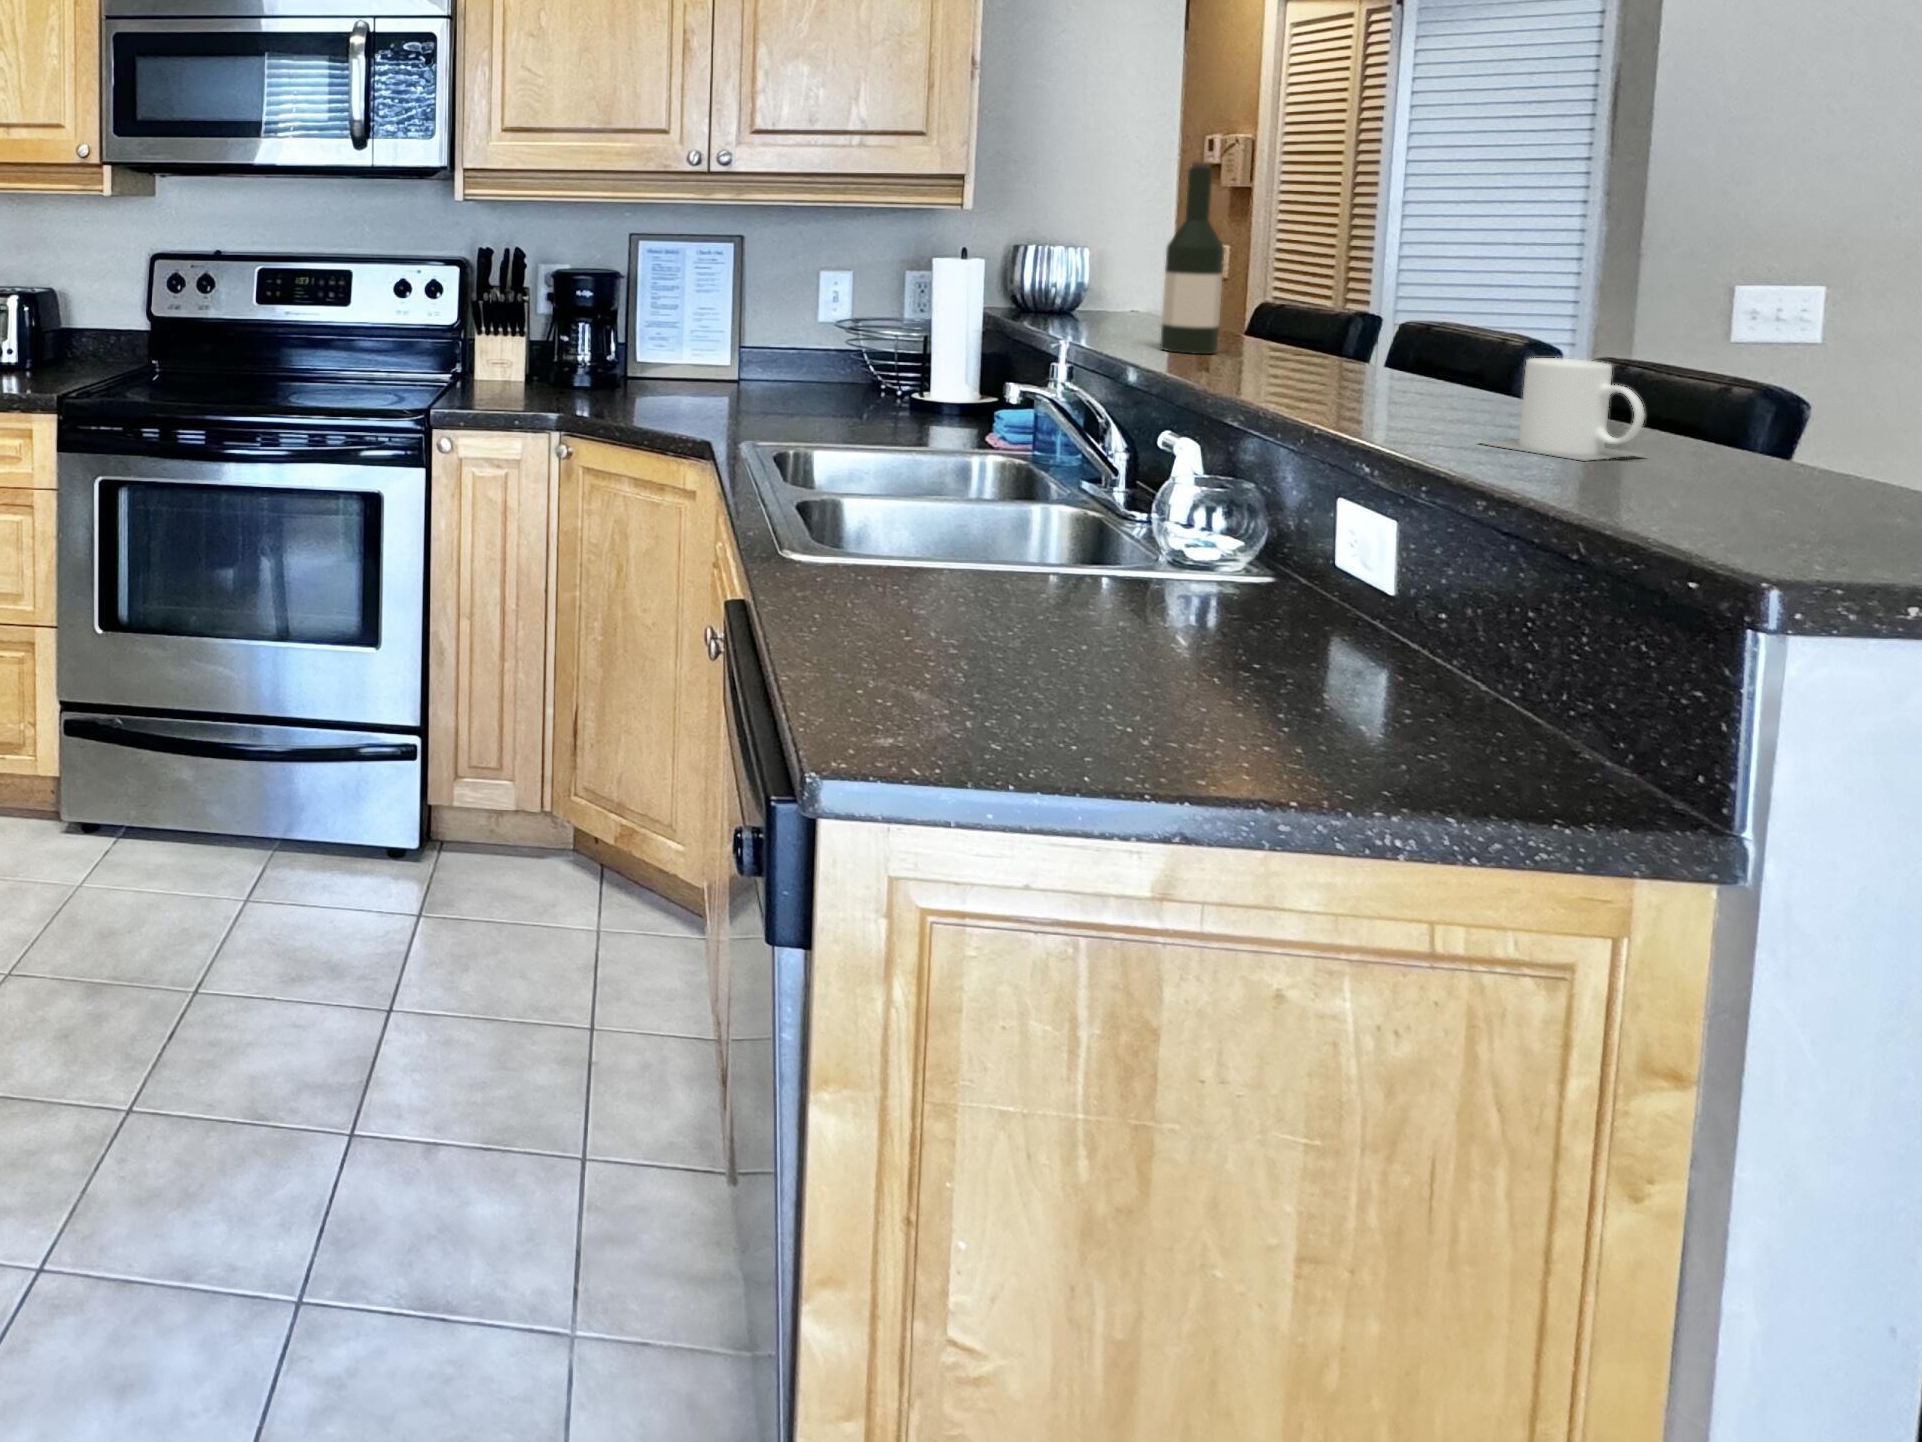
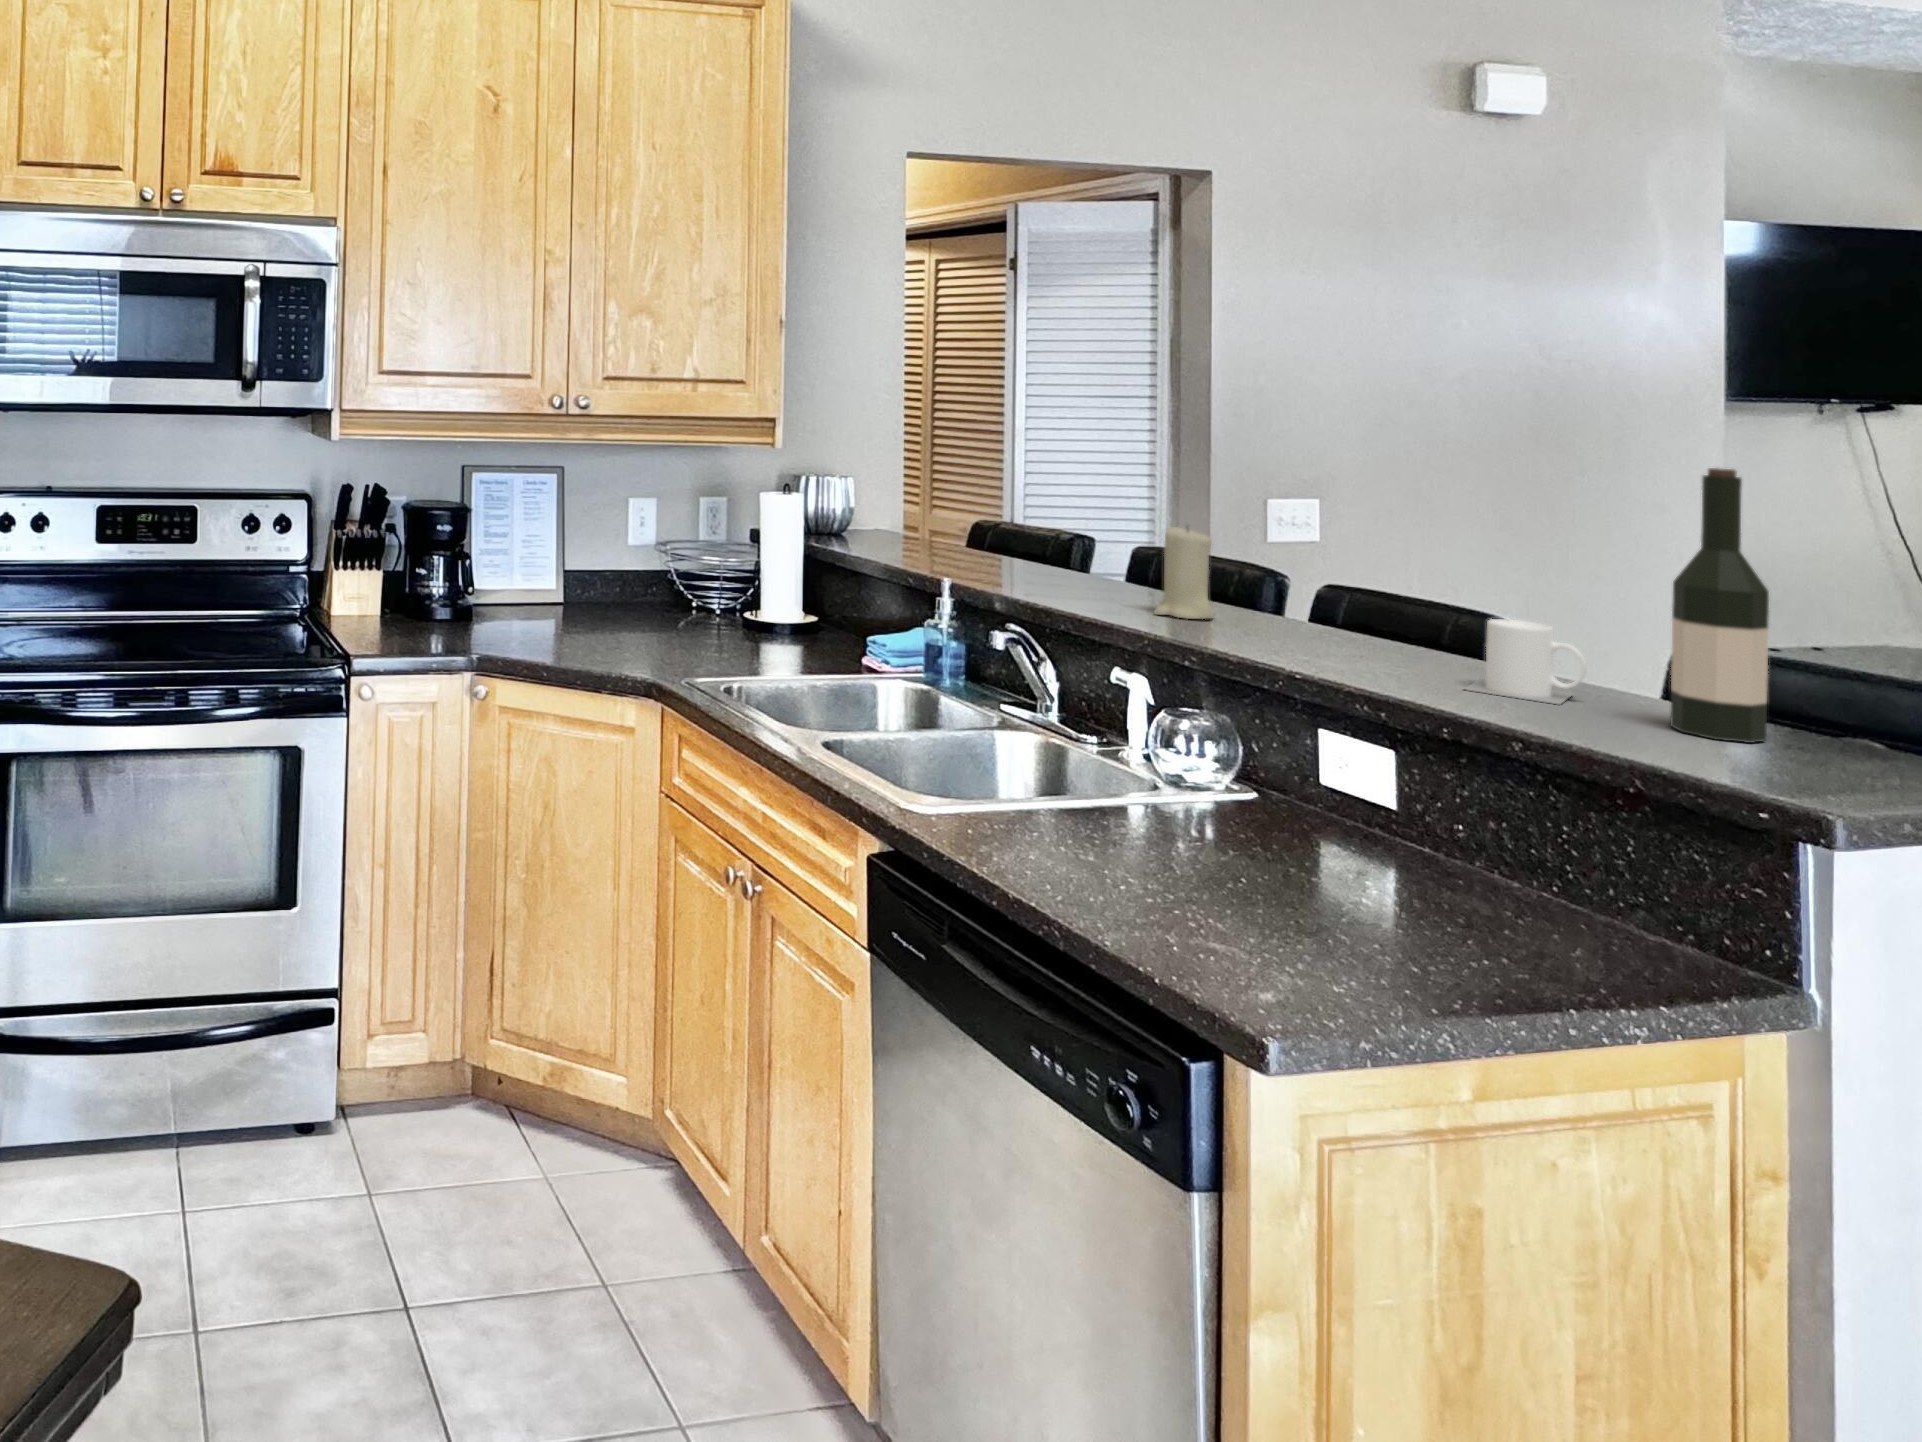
wine bottle: present [1160,162,1224,354] -> present [1670,468,1769,743]
candle: none [1263,269,1345,384] -> present [1155,527,1215,619]

